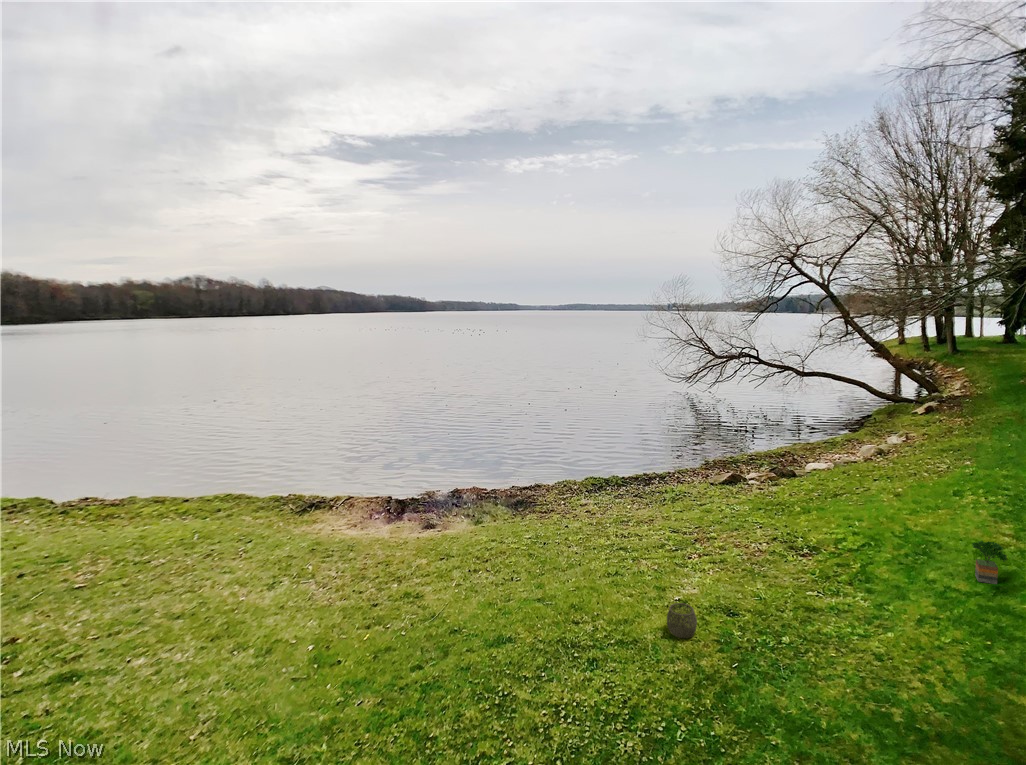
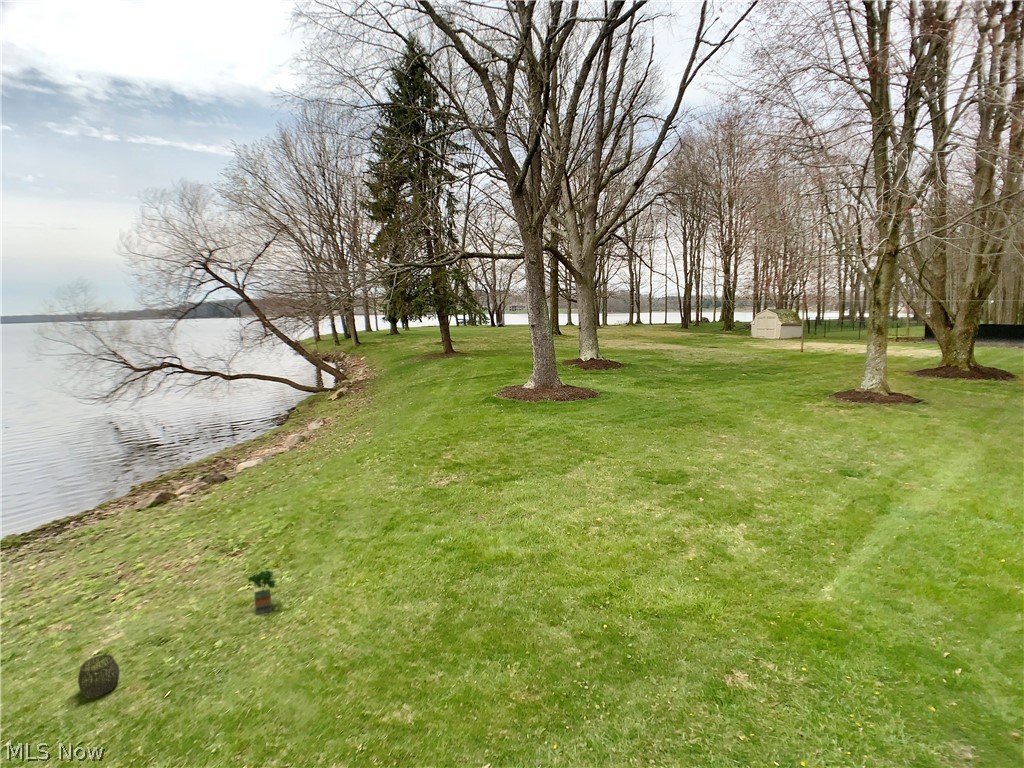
potted tree: present [972,541,1007,584] -> present [248,571,276,615]

